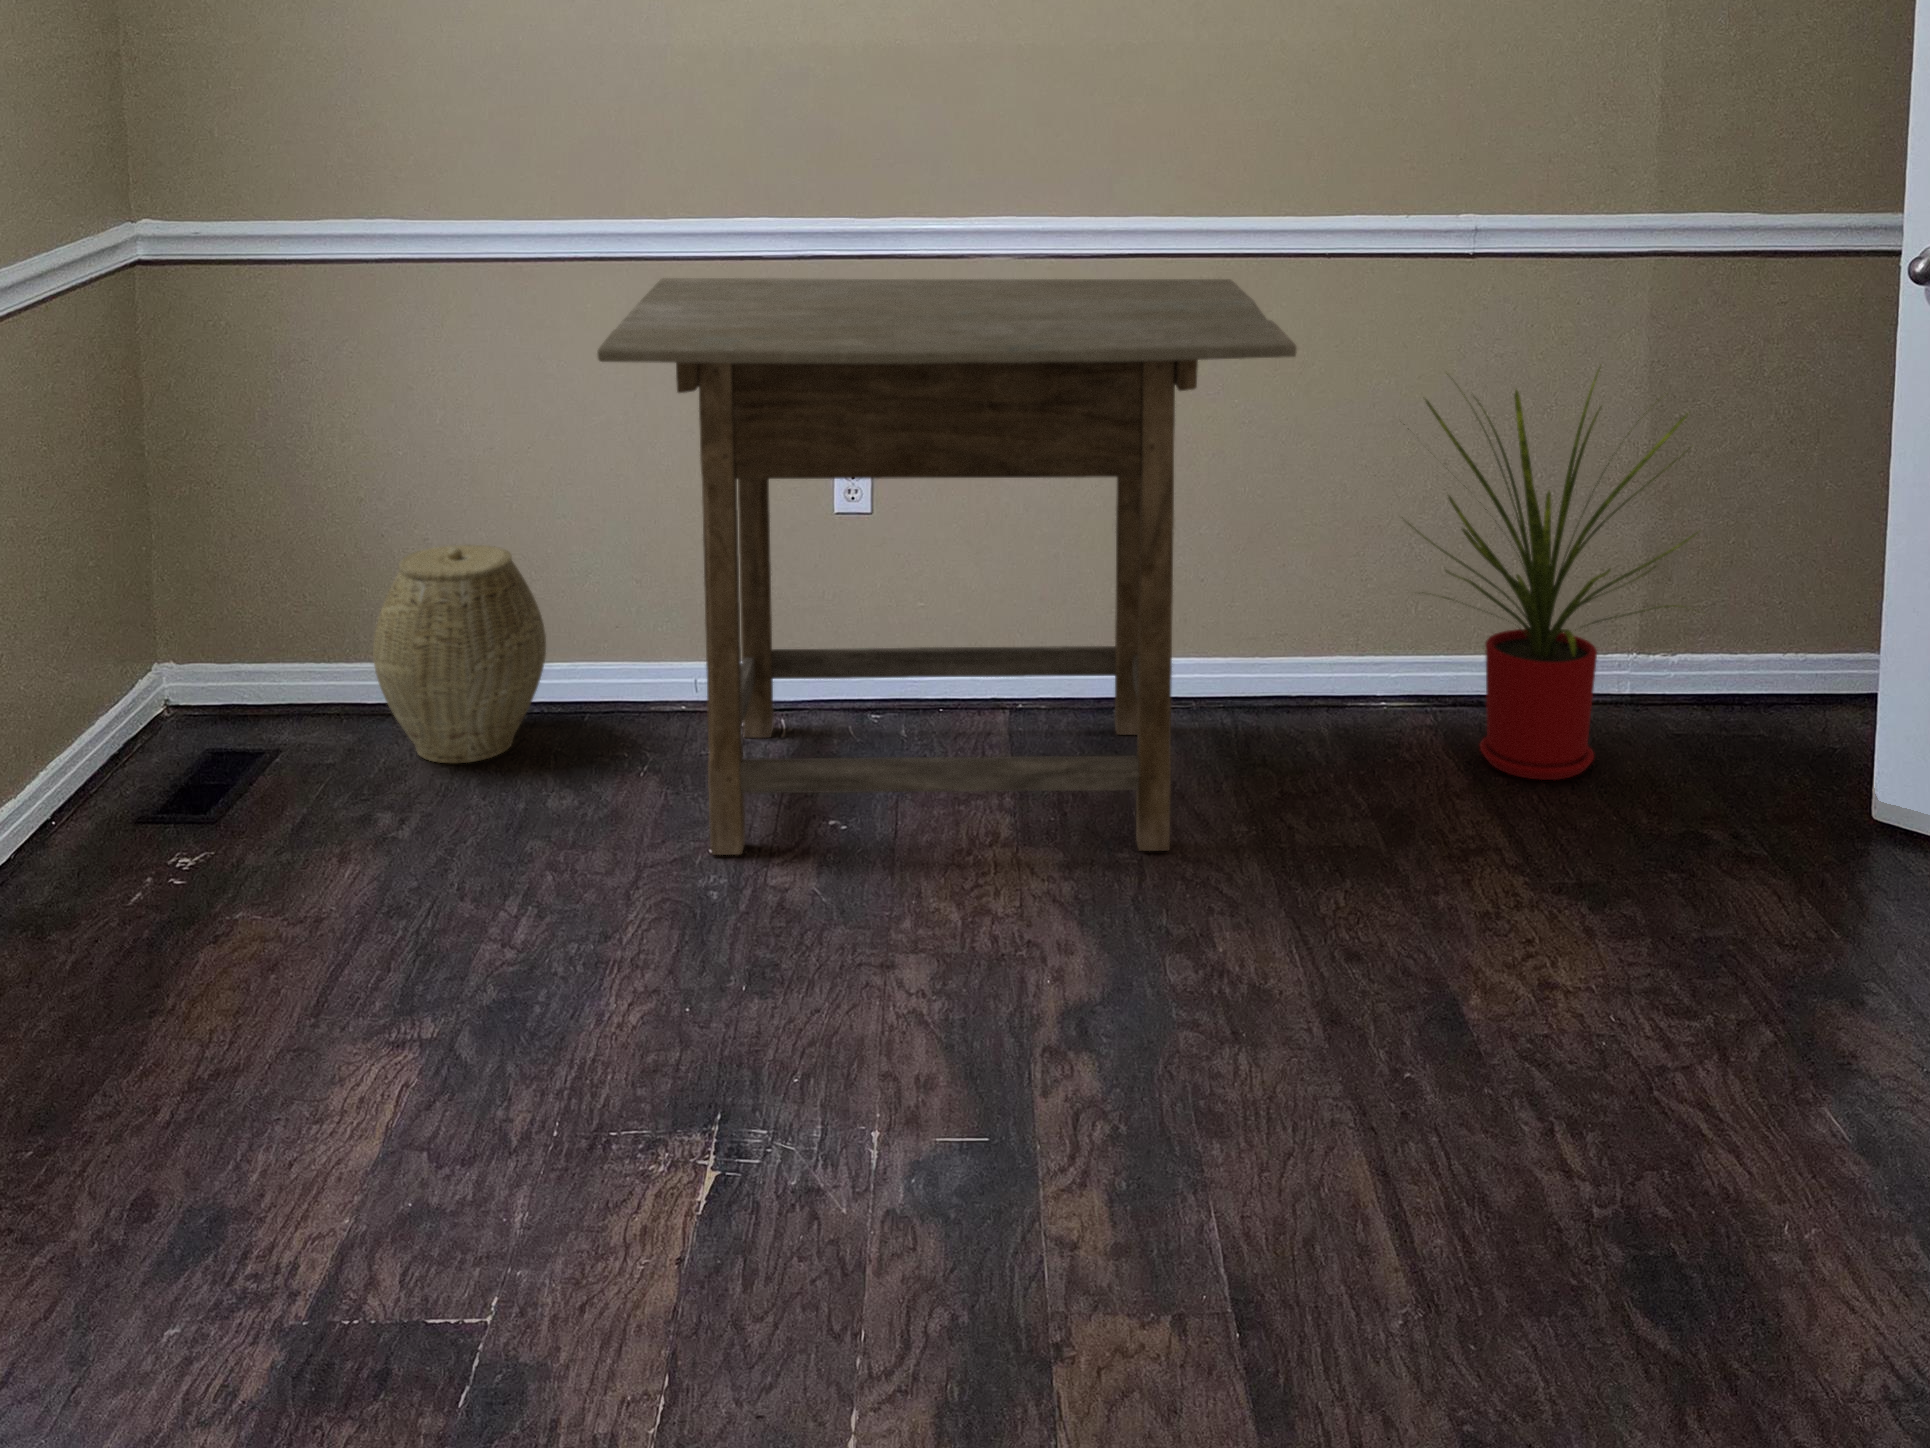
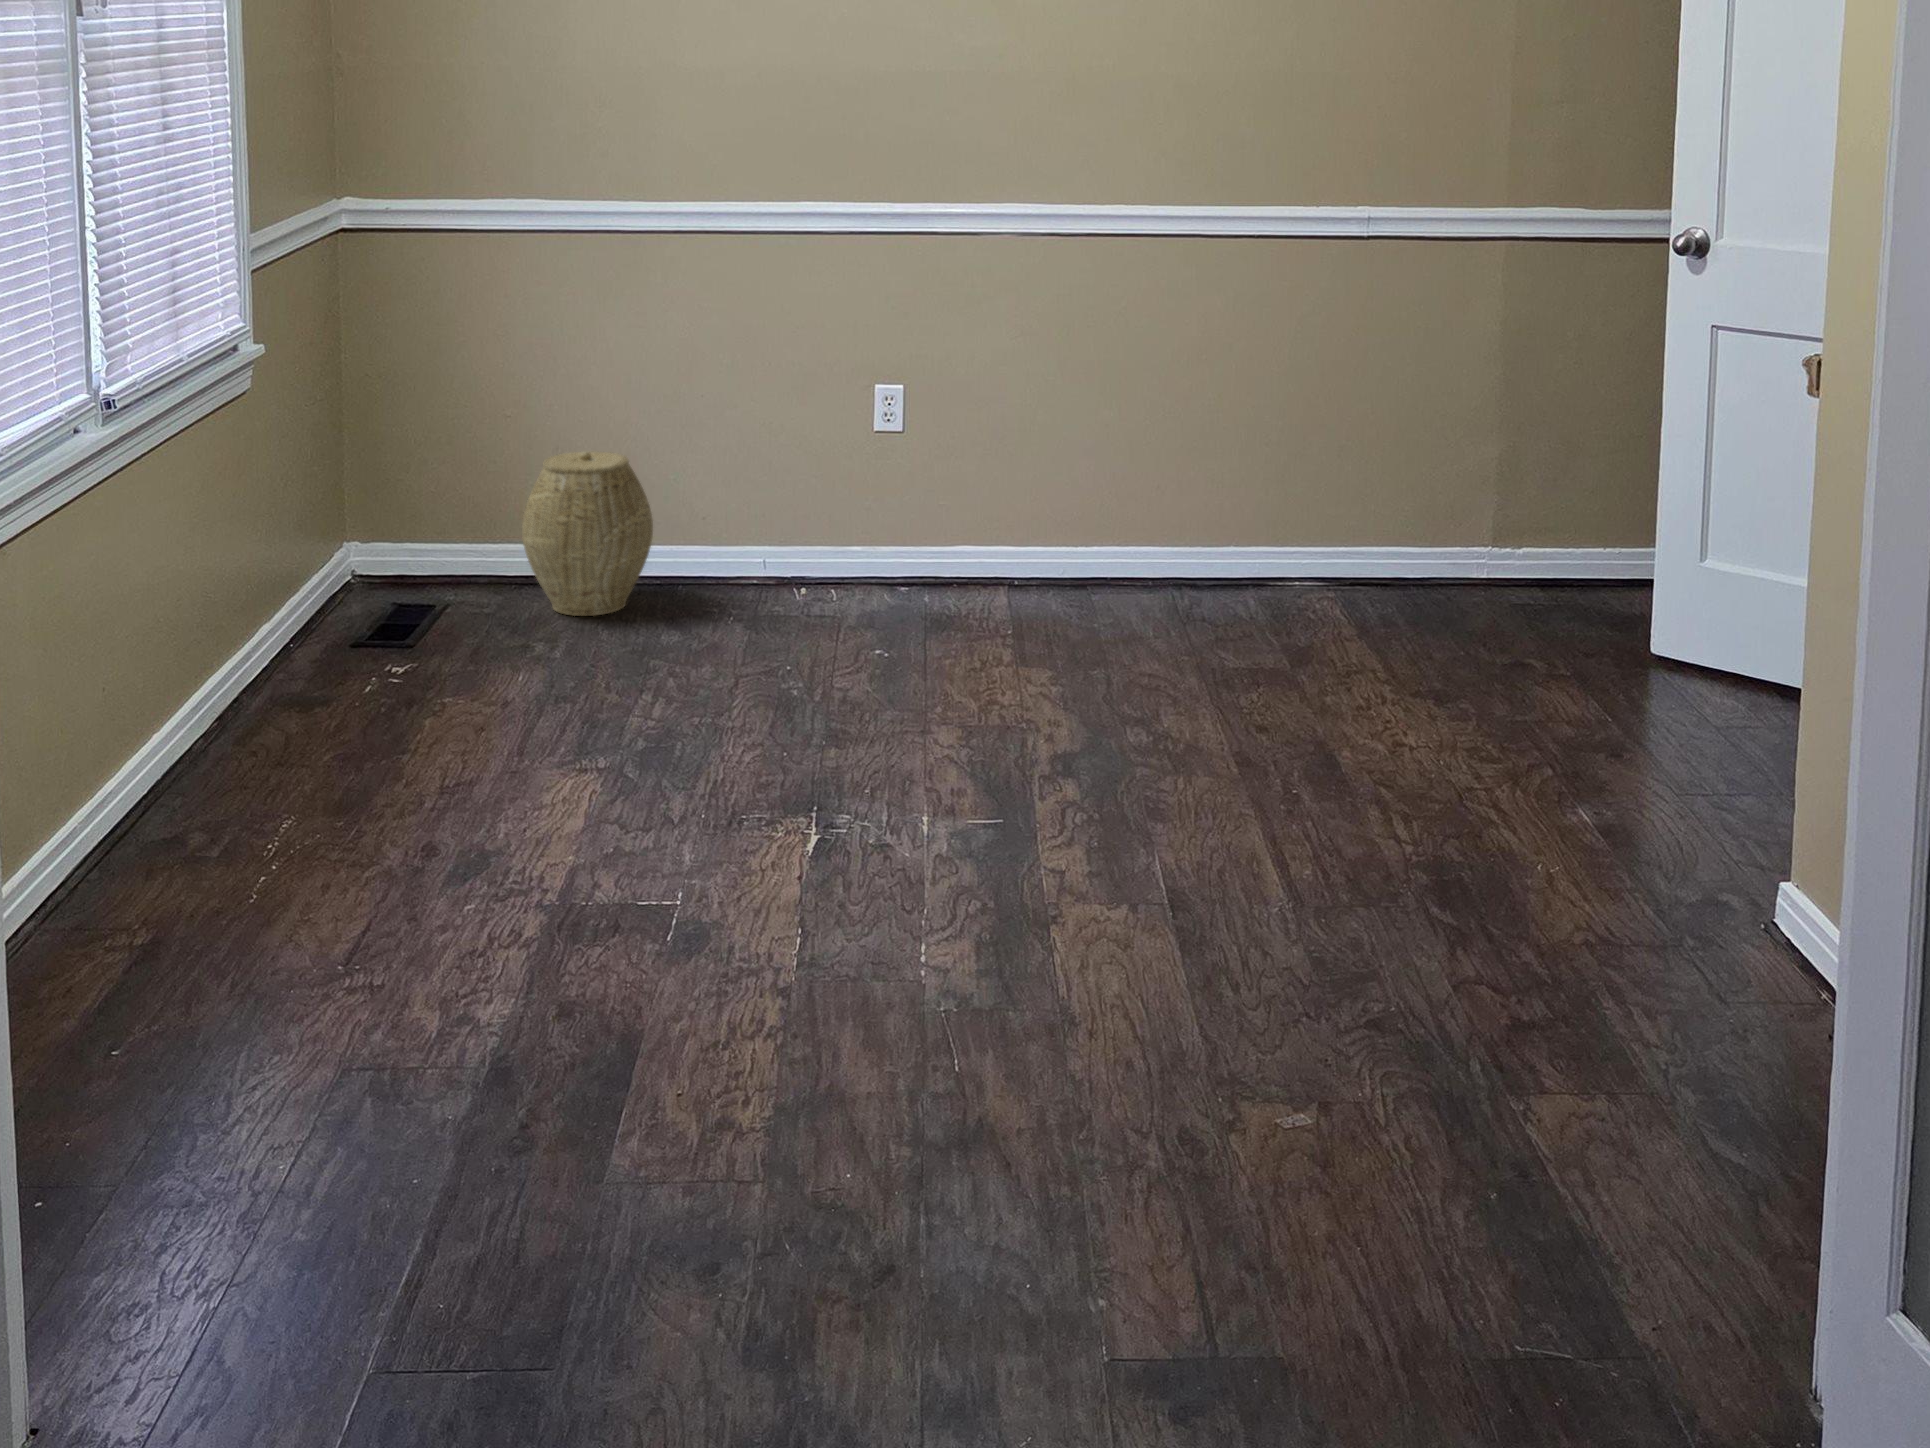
desk: present [597,278,1296,855] -> none [716,247,1224,670]
house plant: present [1402,368,1698,780] -> none [1306,318,1534,632]

